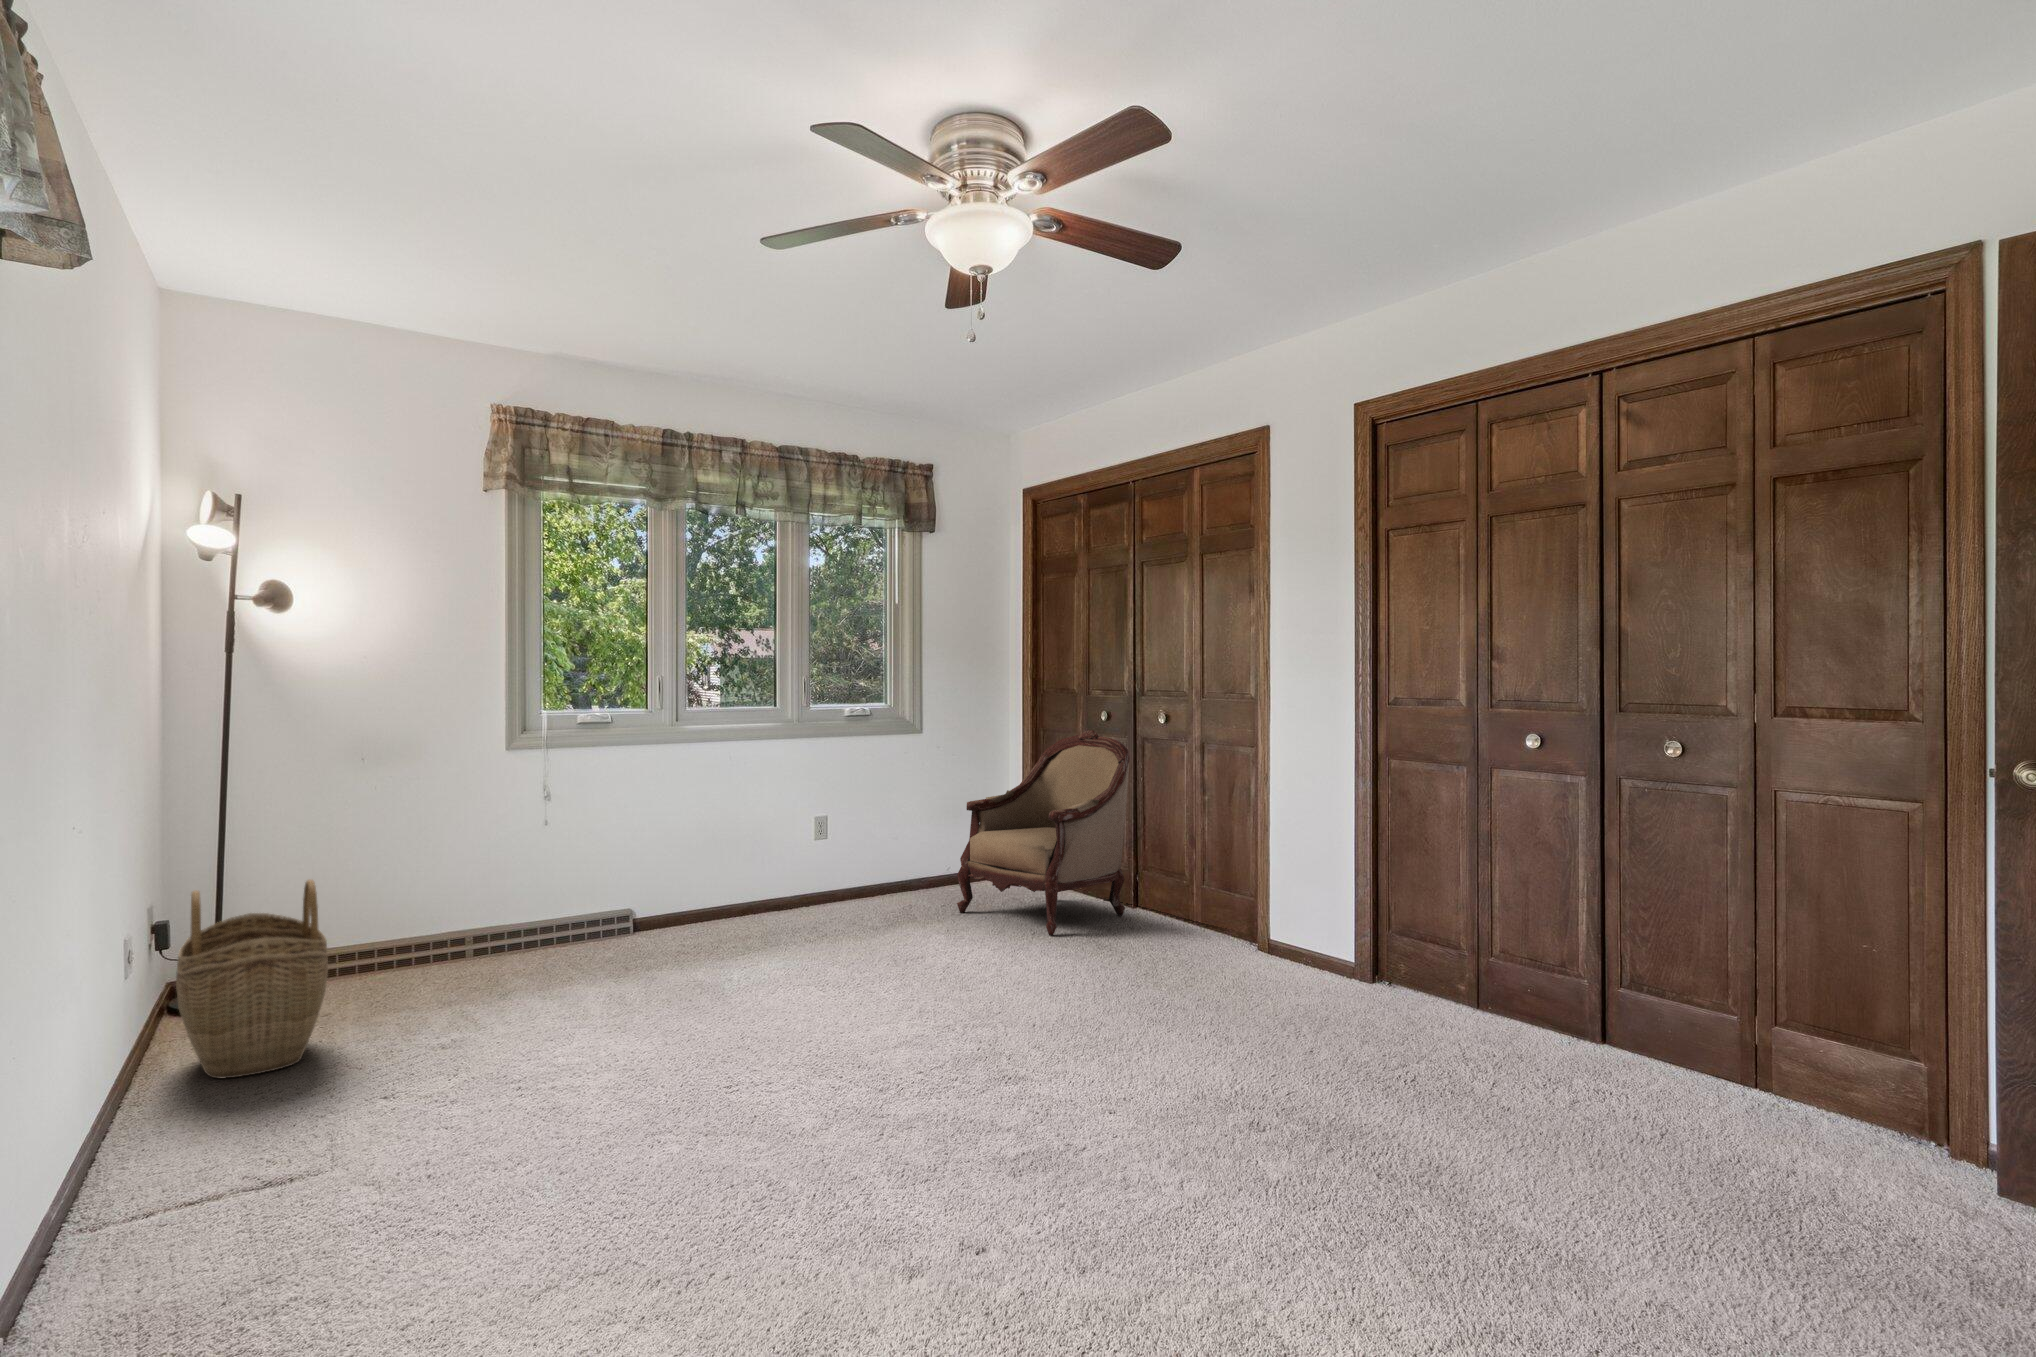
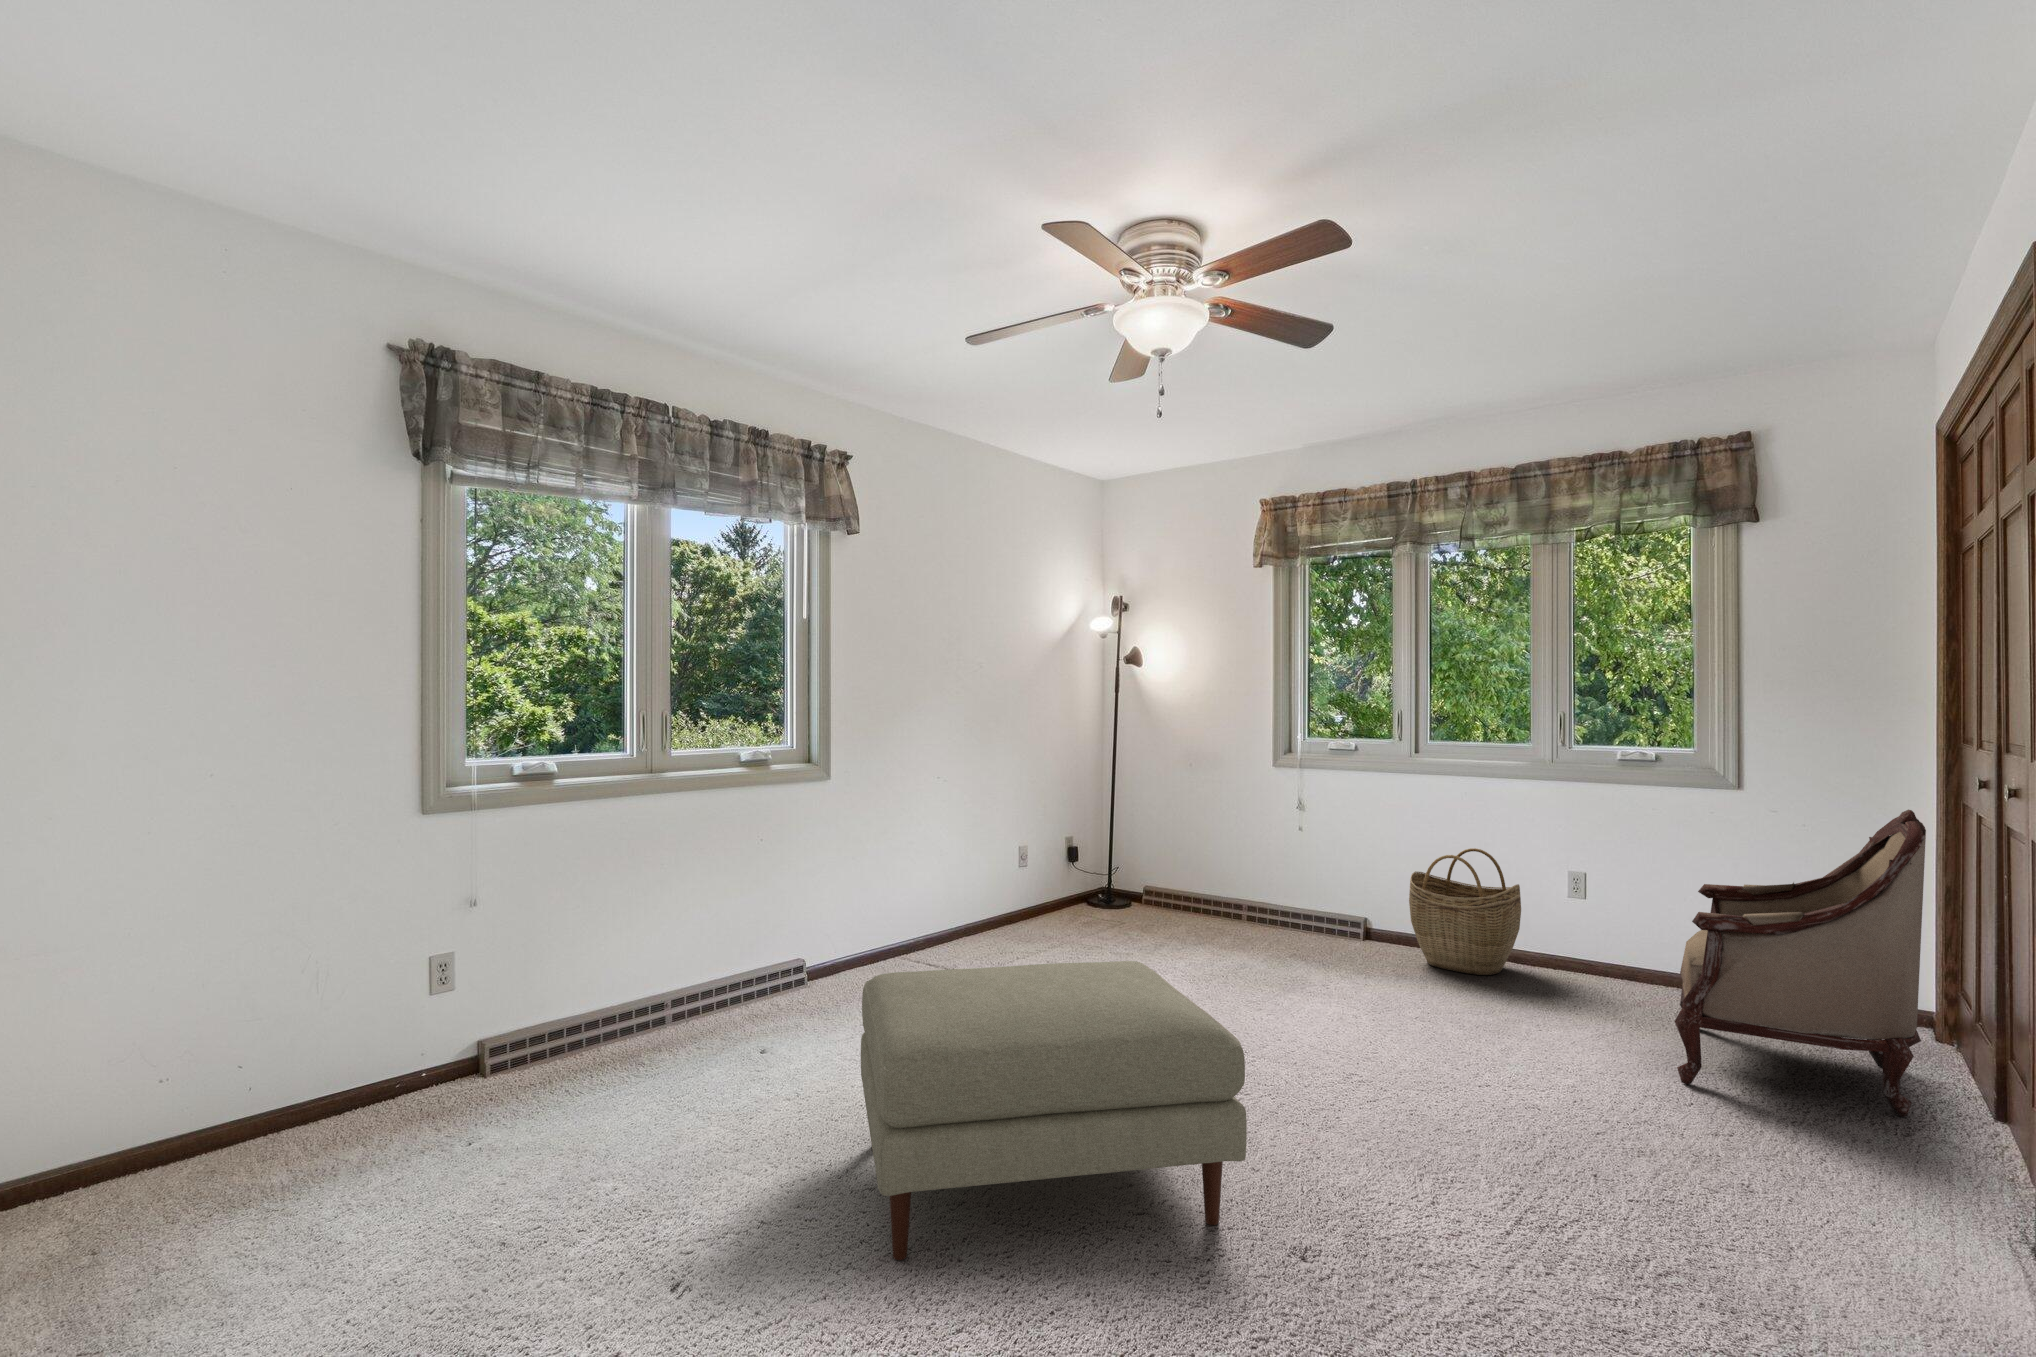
woven basket: present [176,879,328,1078] -> present [1409,848,1521,975]
ottoman: none [968,919,1321,1225] -> present [861,961,1247,1260]

